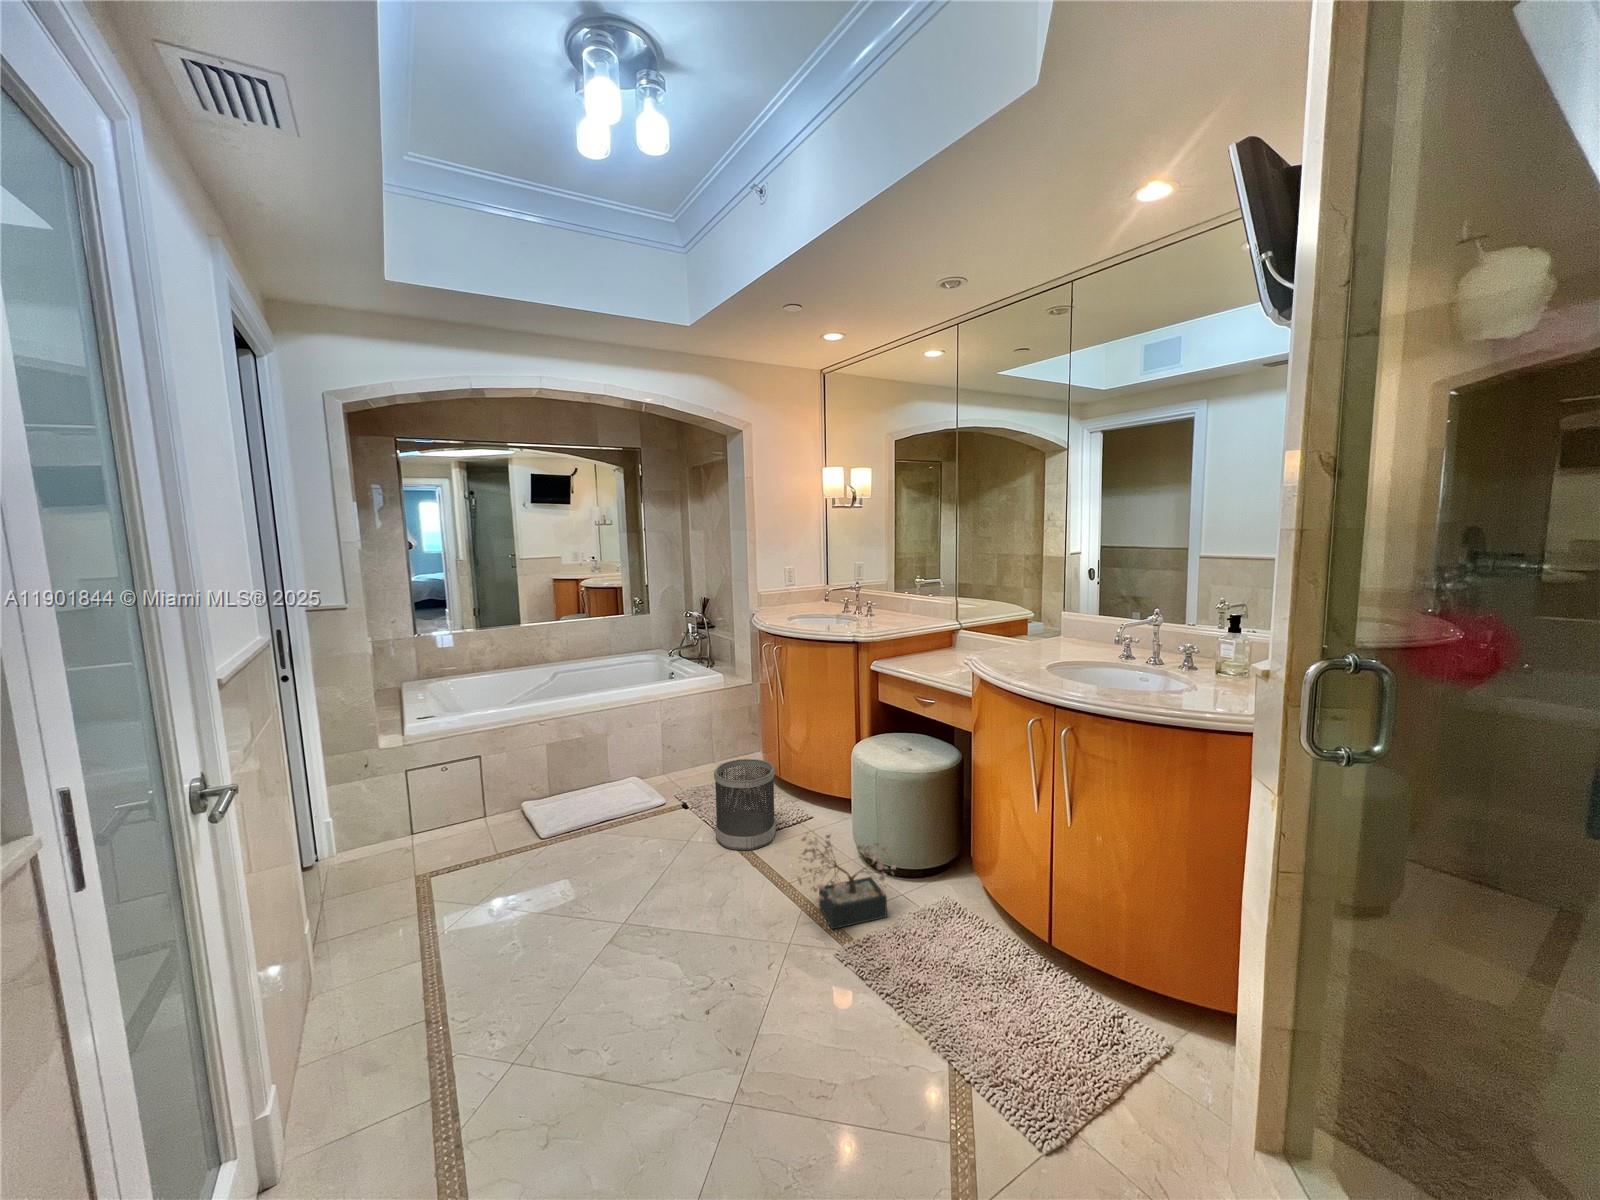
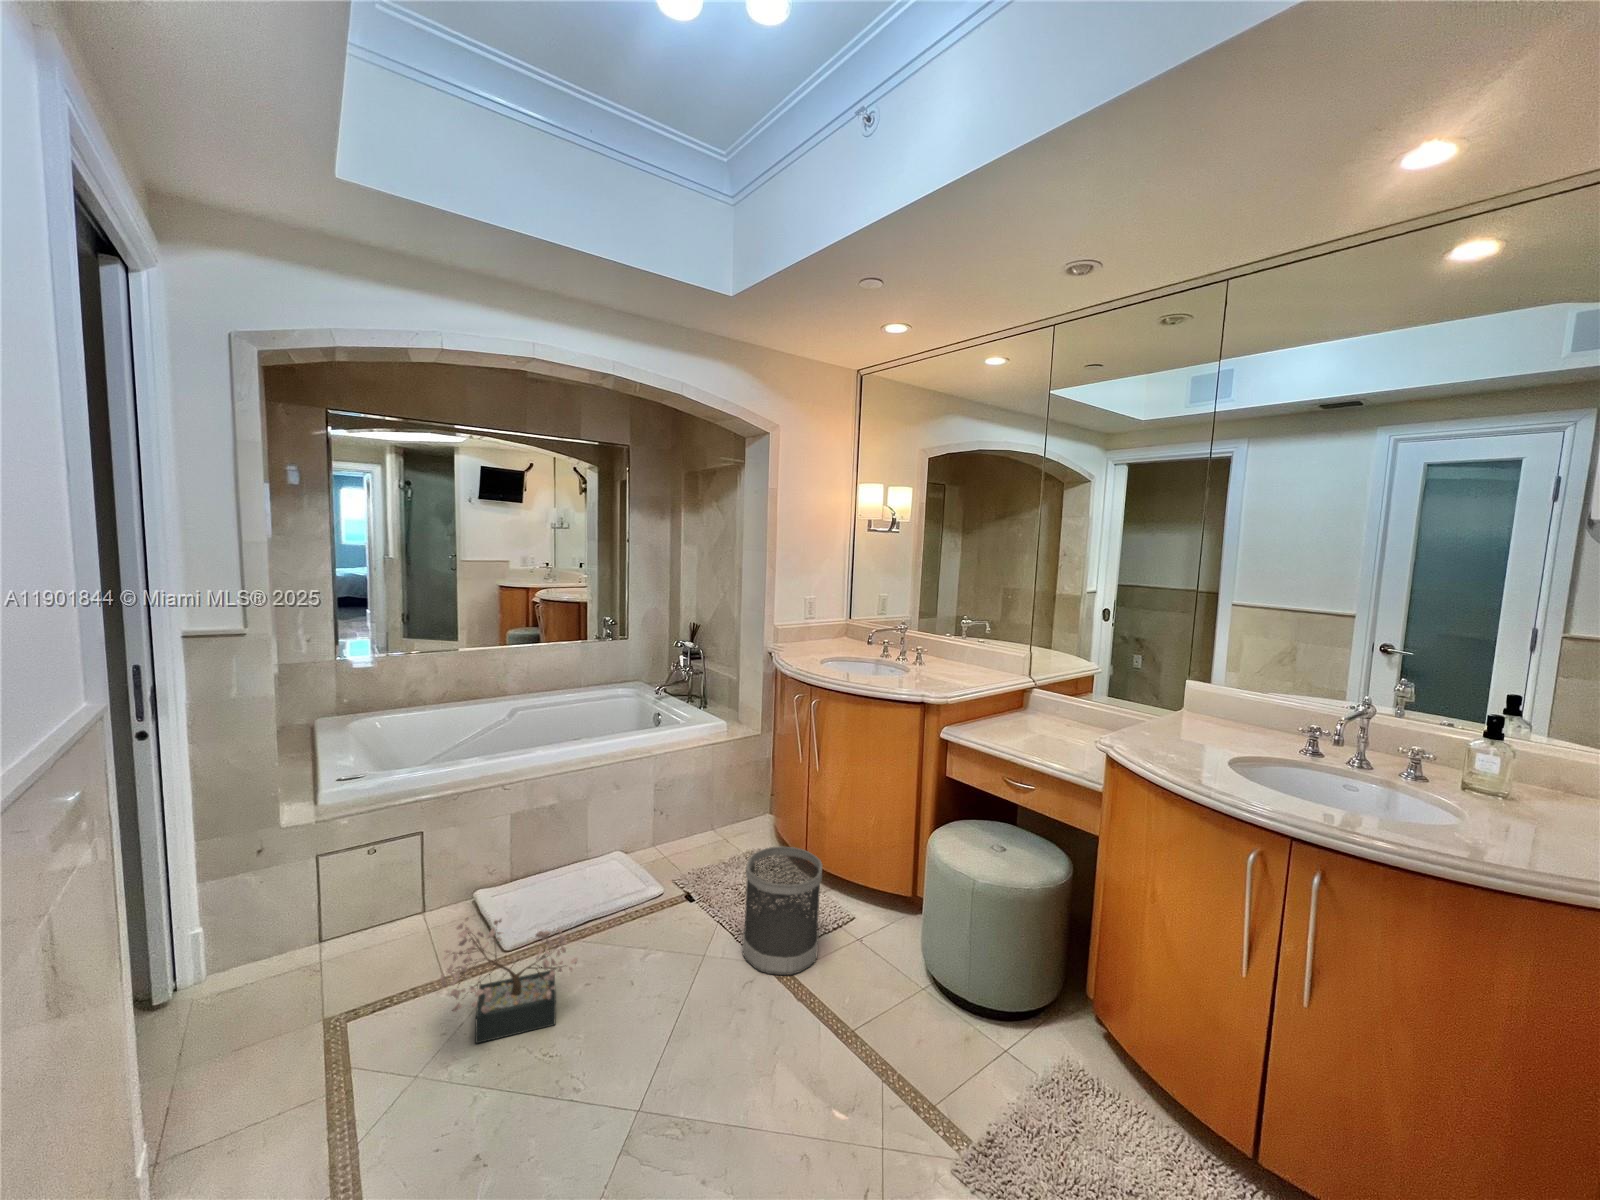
decorative plant: present [797,832,896,929] -> present [440,917,578,1043]

